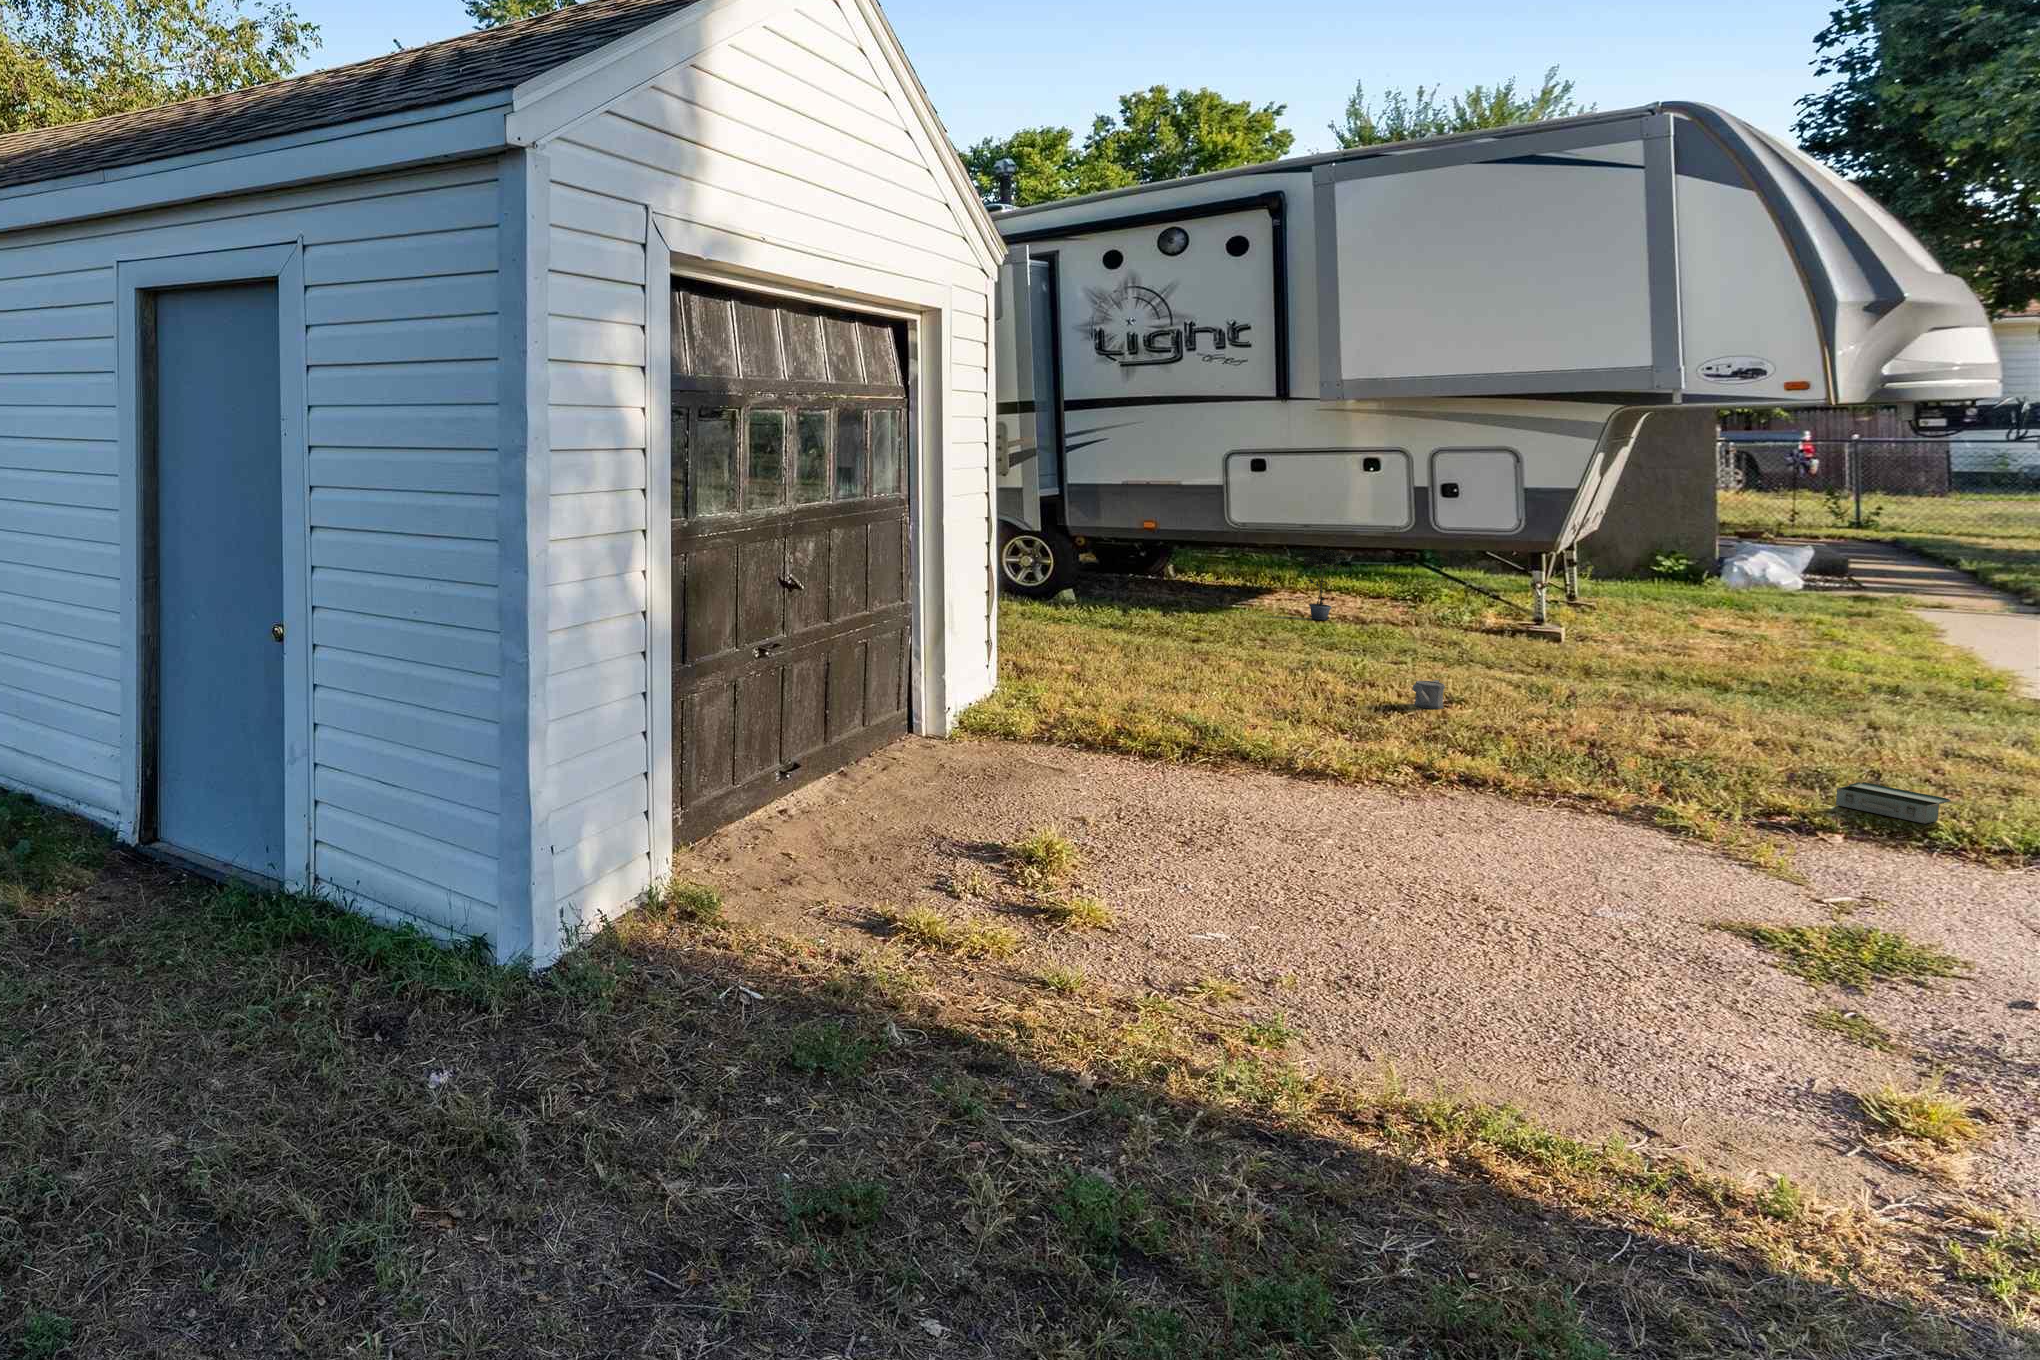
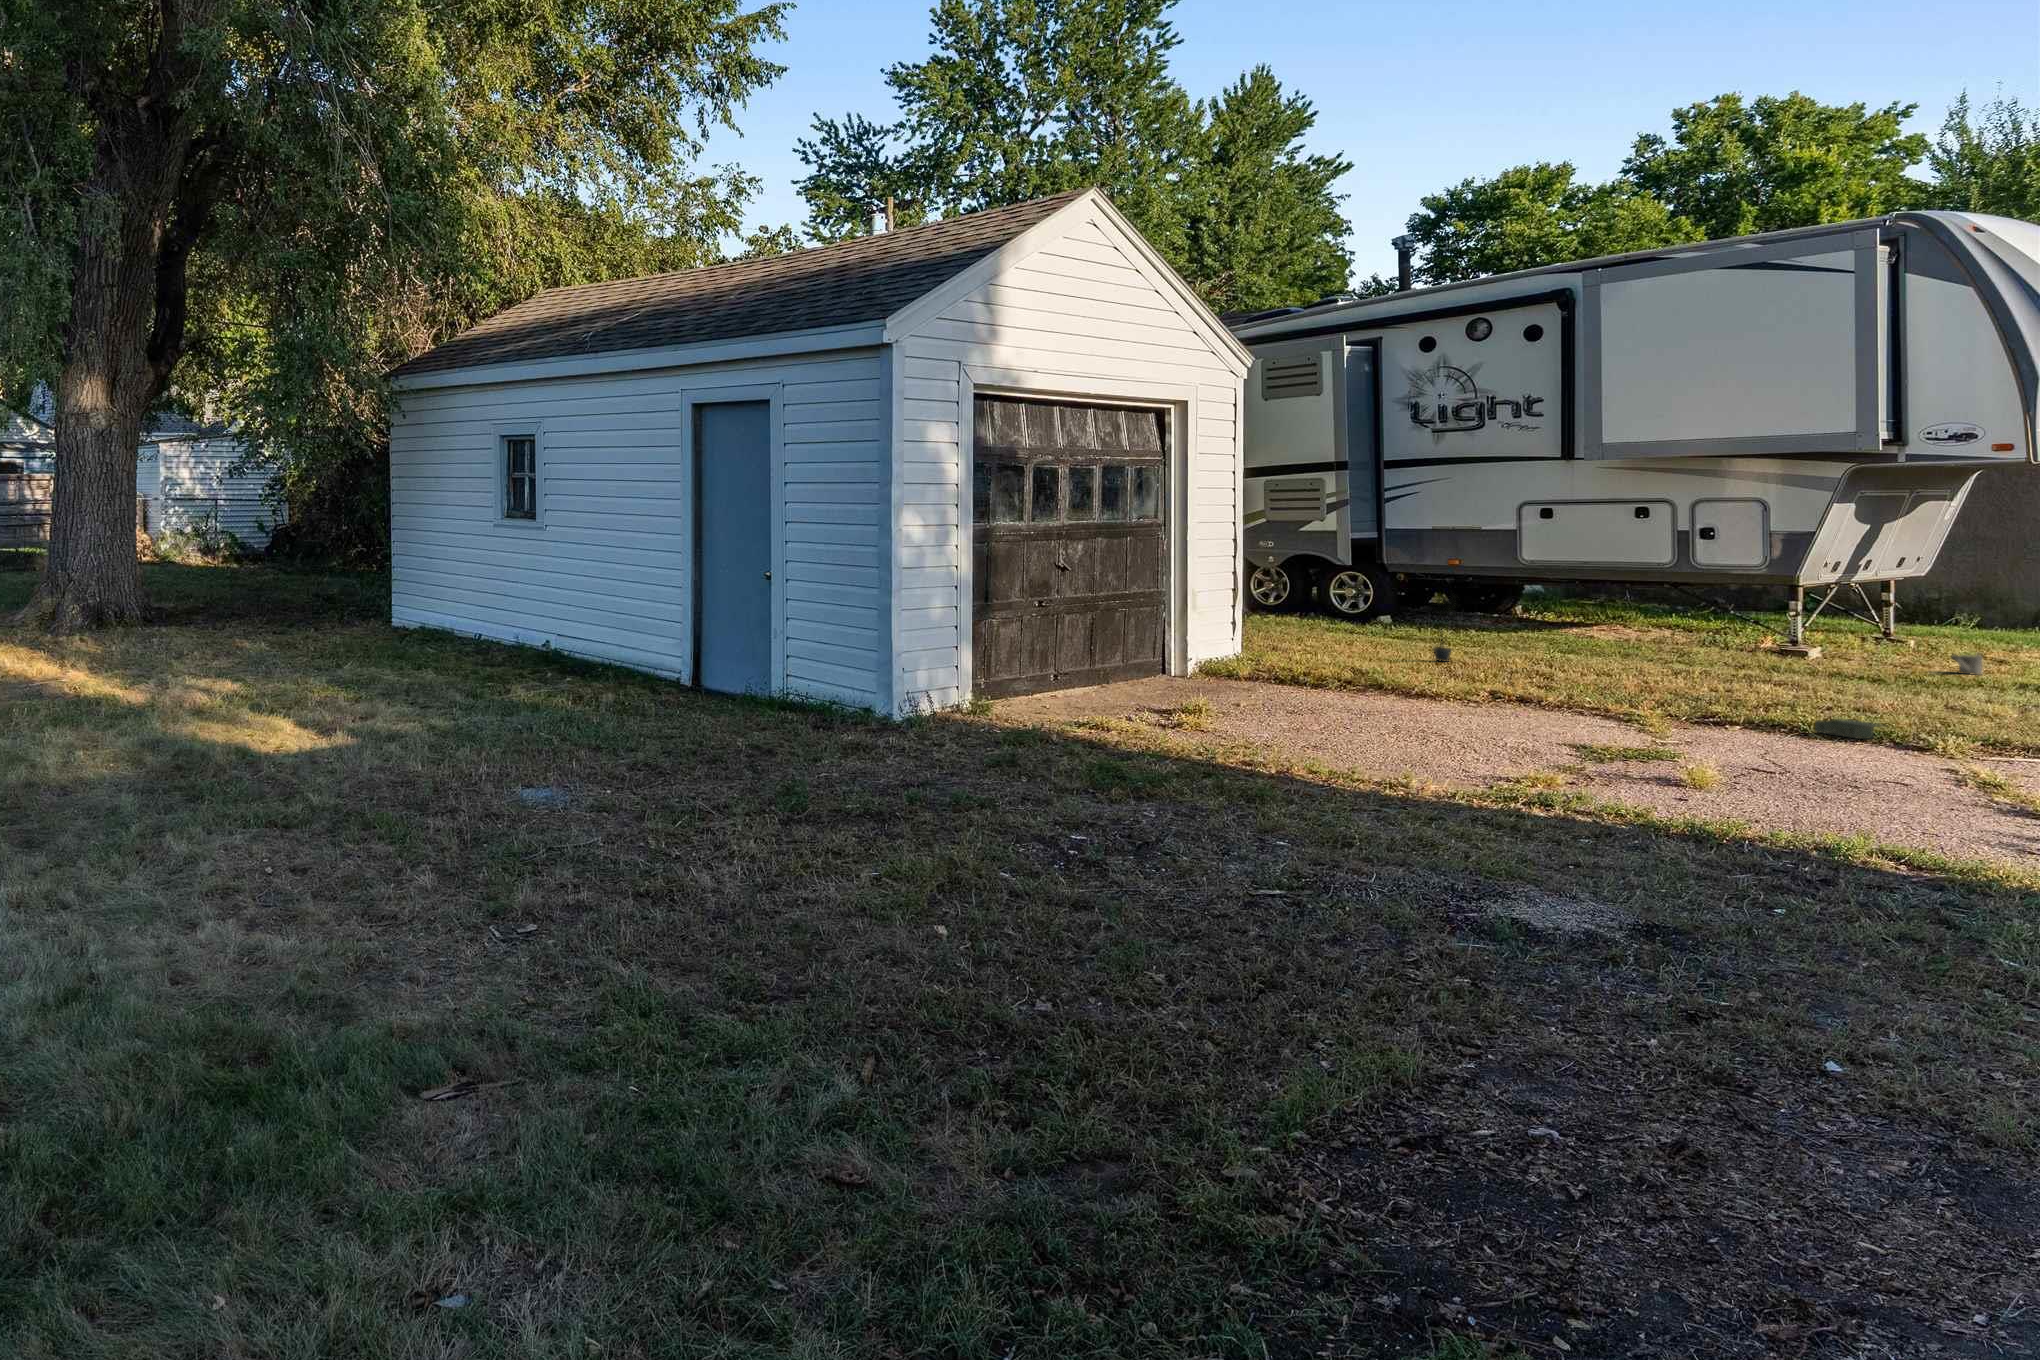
potted plant: present [1305,548,1347,620] -> present [1430,593,1457,662]
watering can: present [1413,680,1445,709] -> present [1951,655,1983,675]

